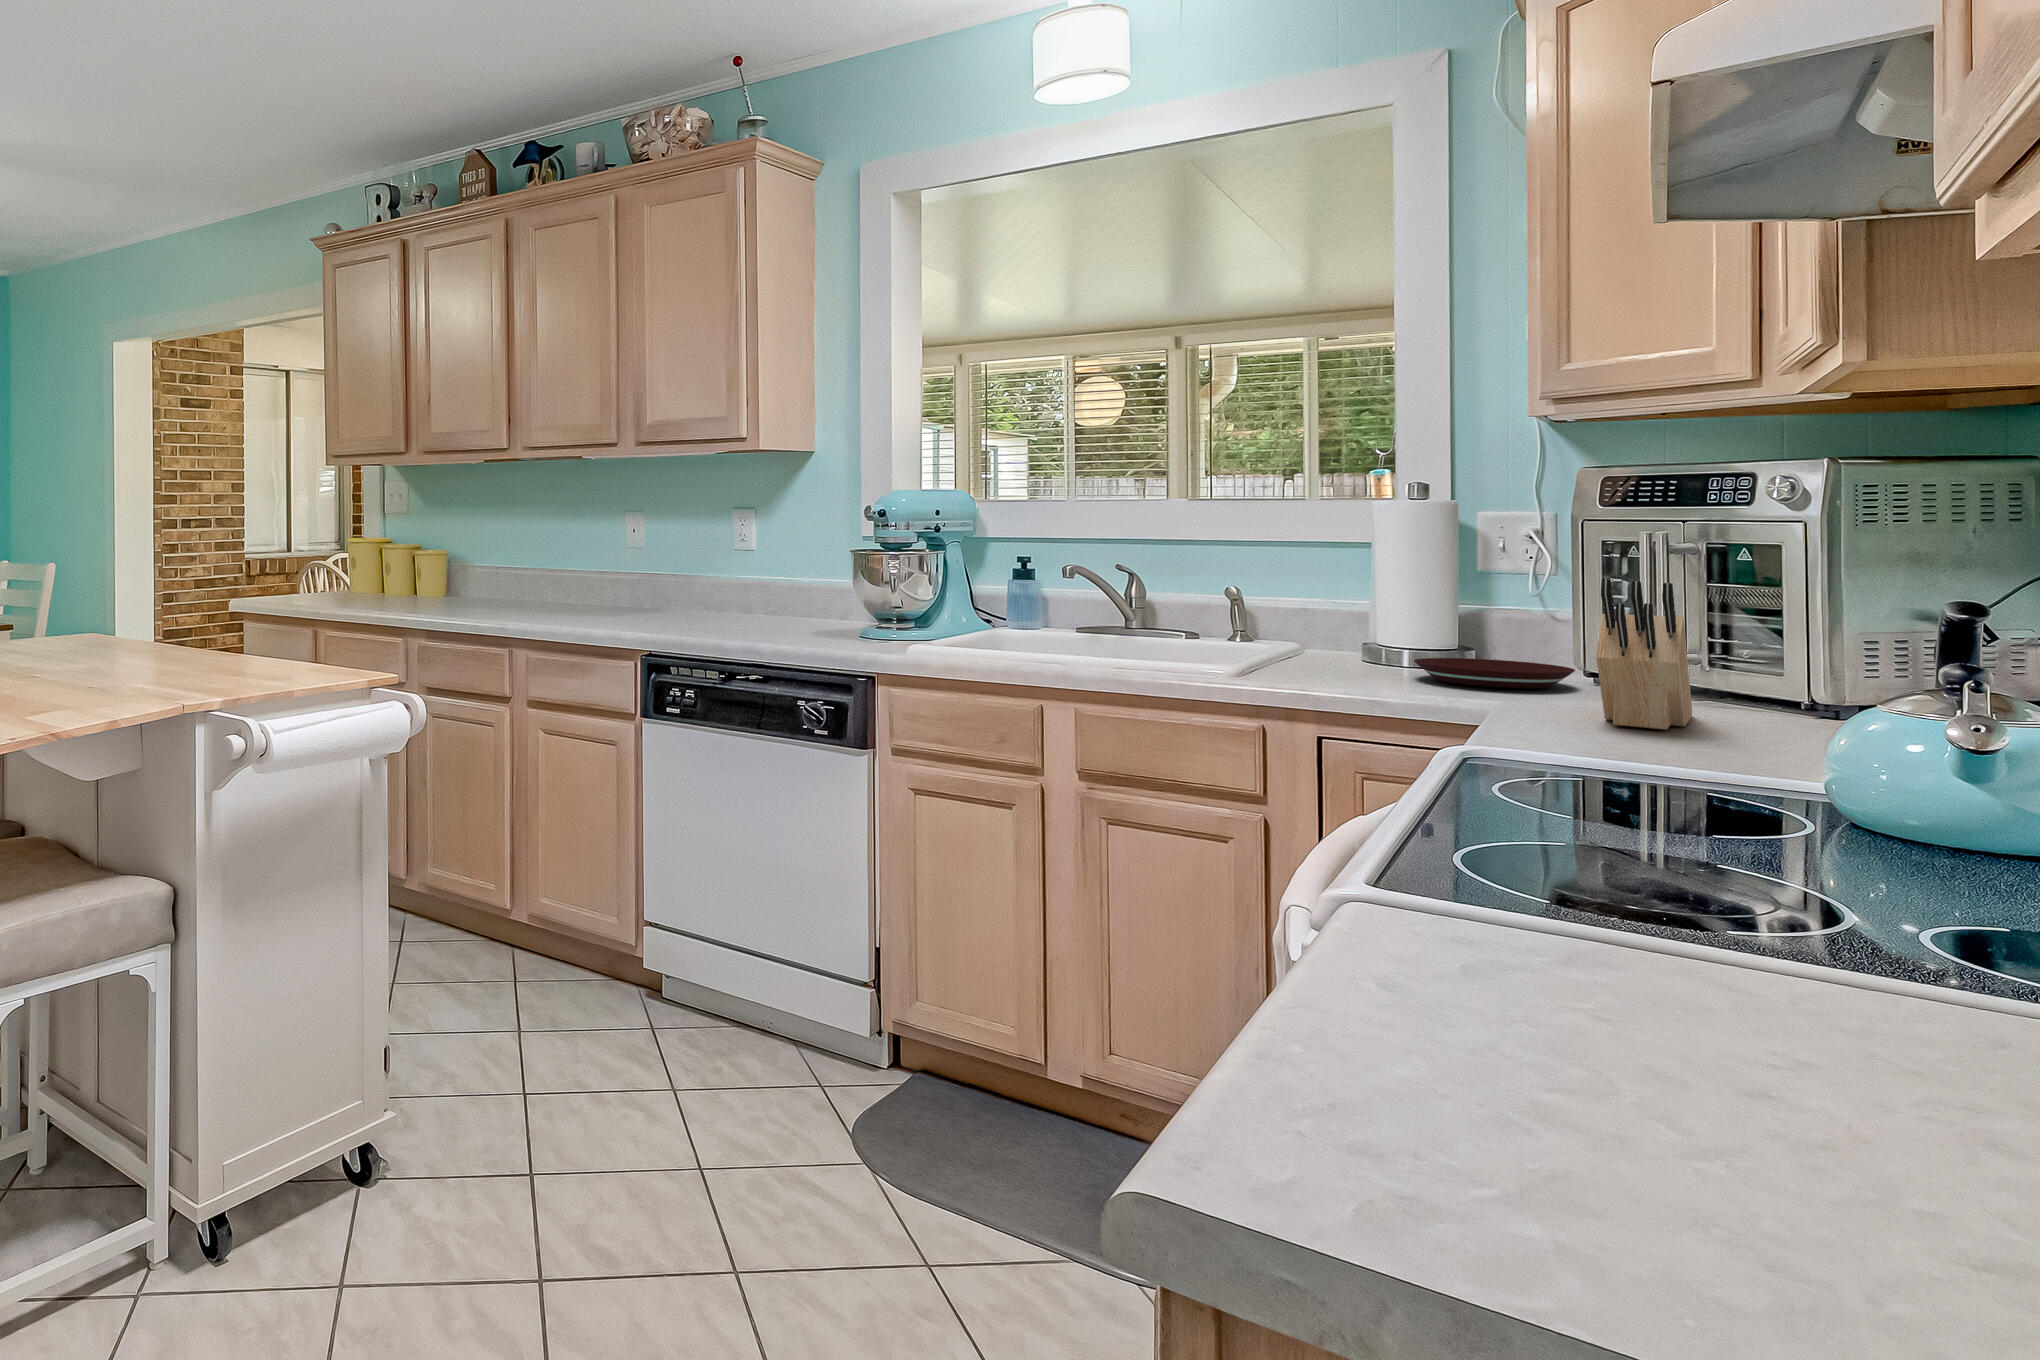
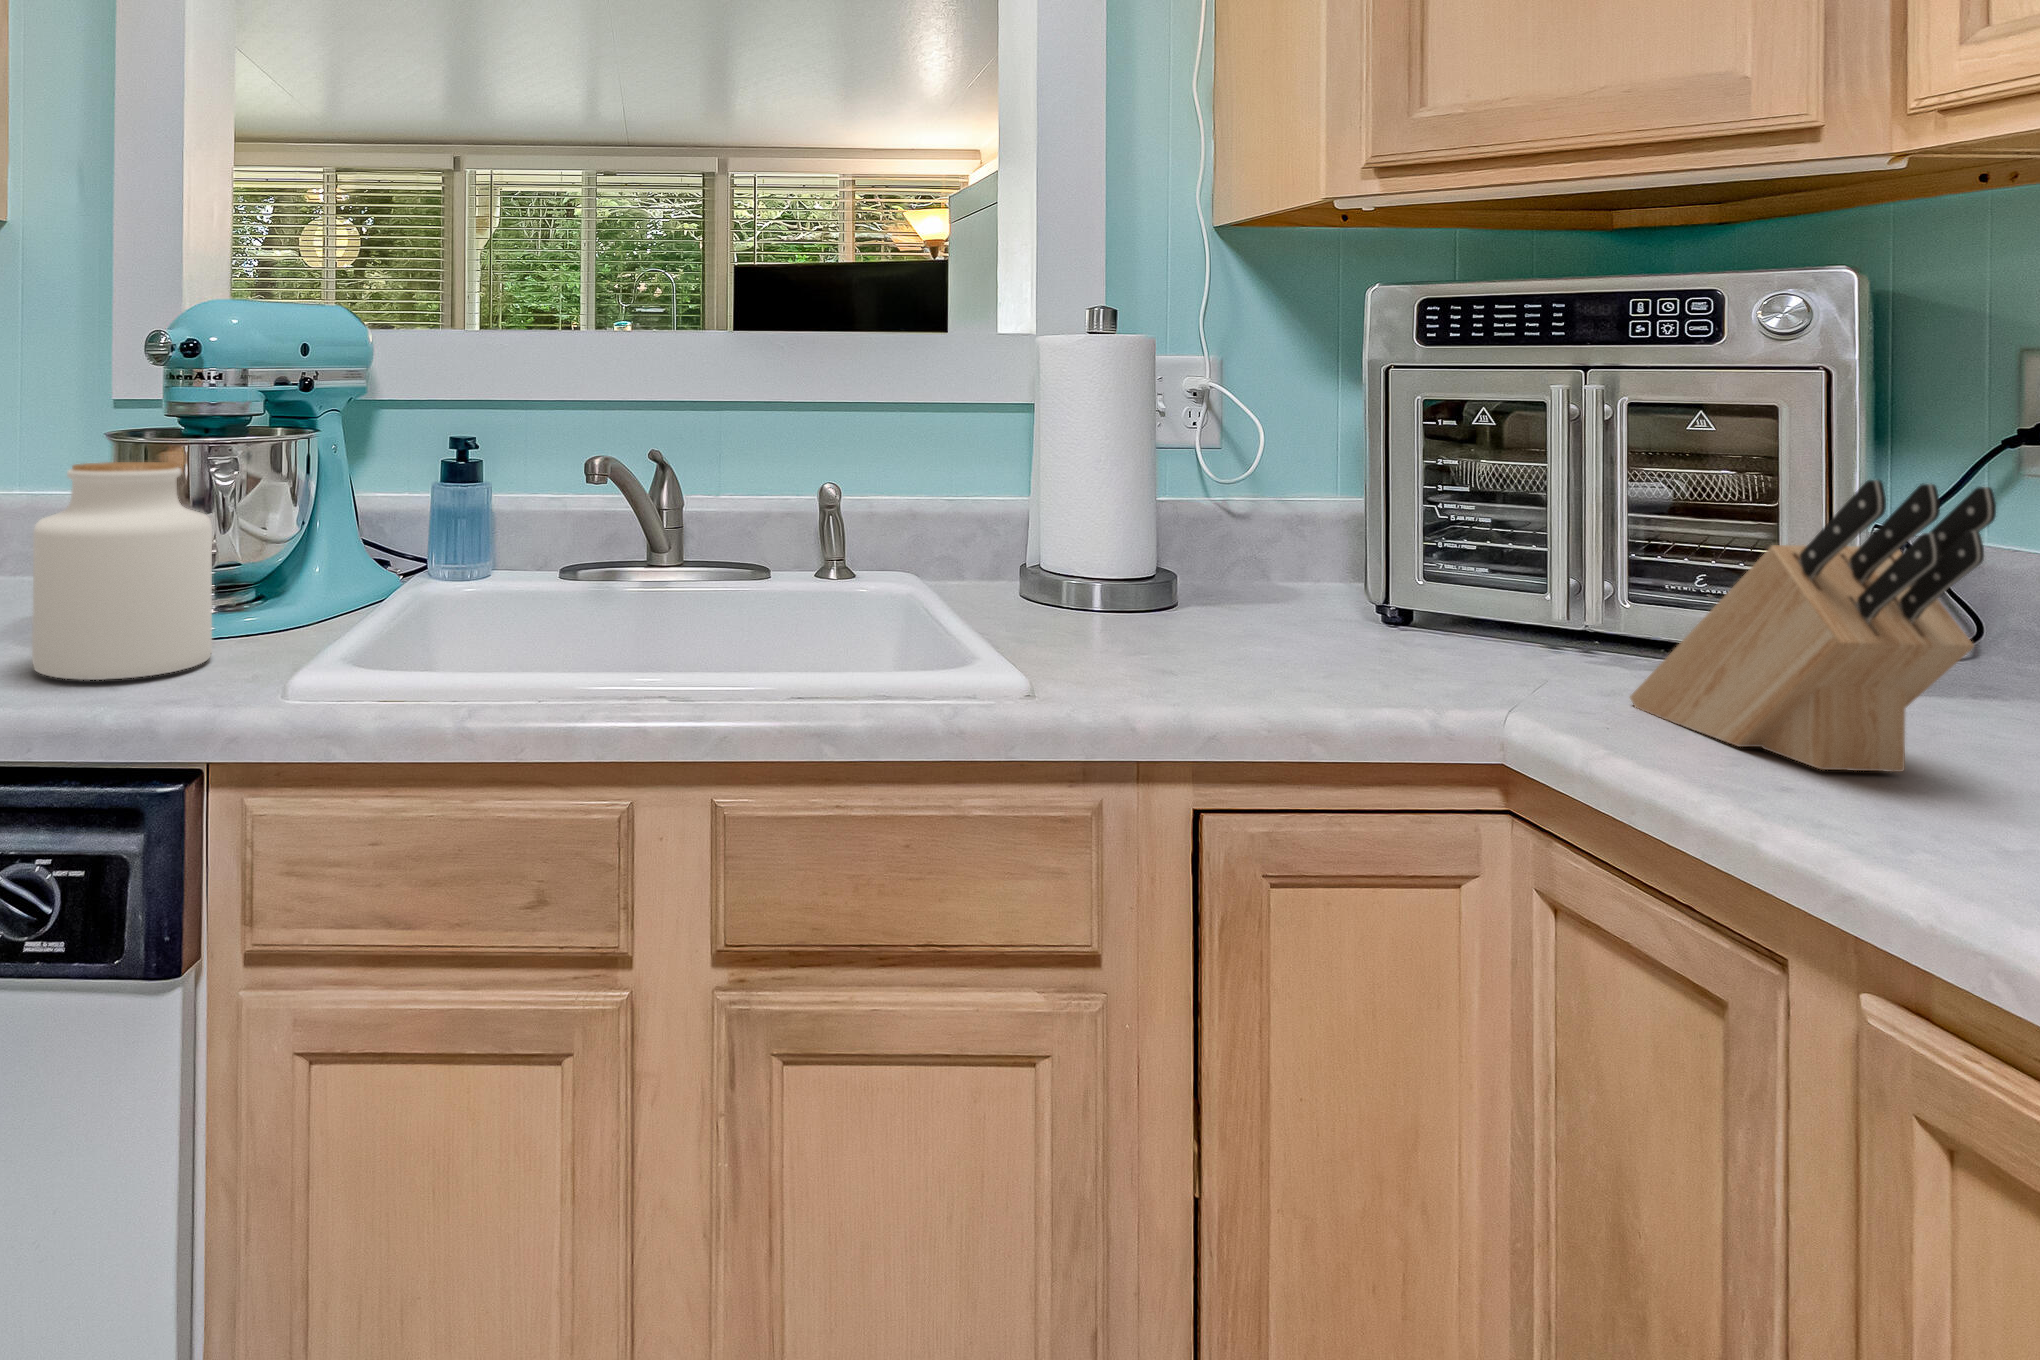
jar: none [819,562,888,645] -> present [32,462,212,680]
plate: present [1414,658,1575,688] -> none [1199,599,1447,662]

